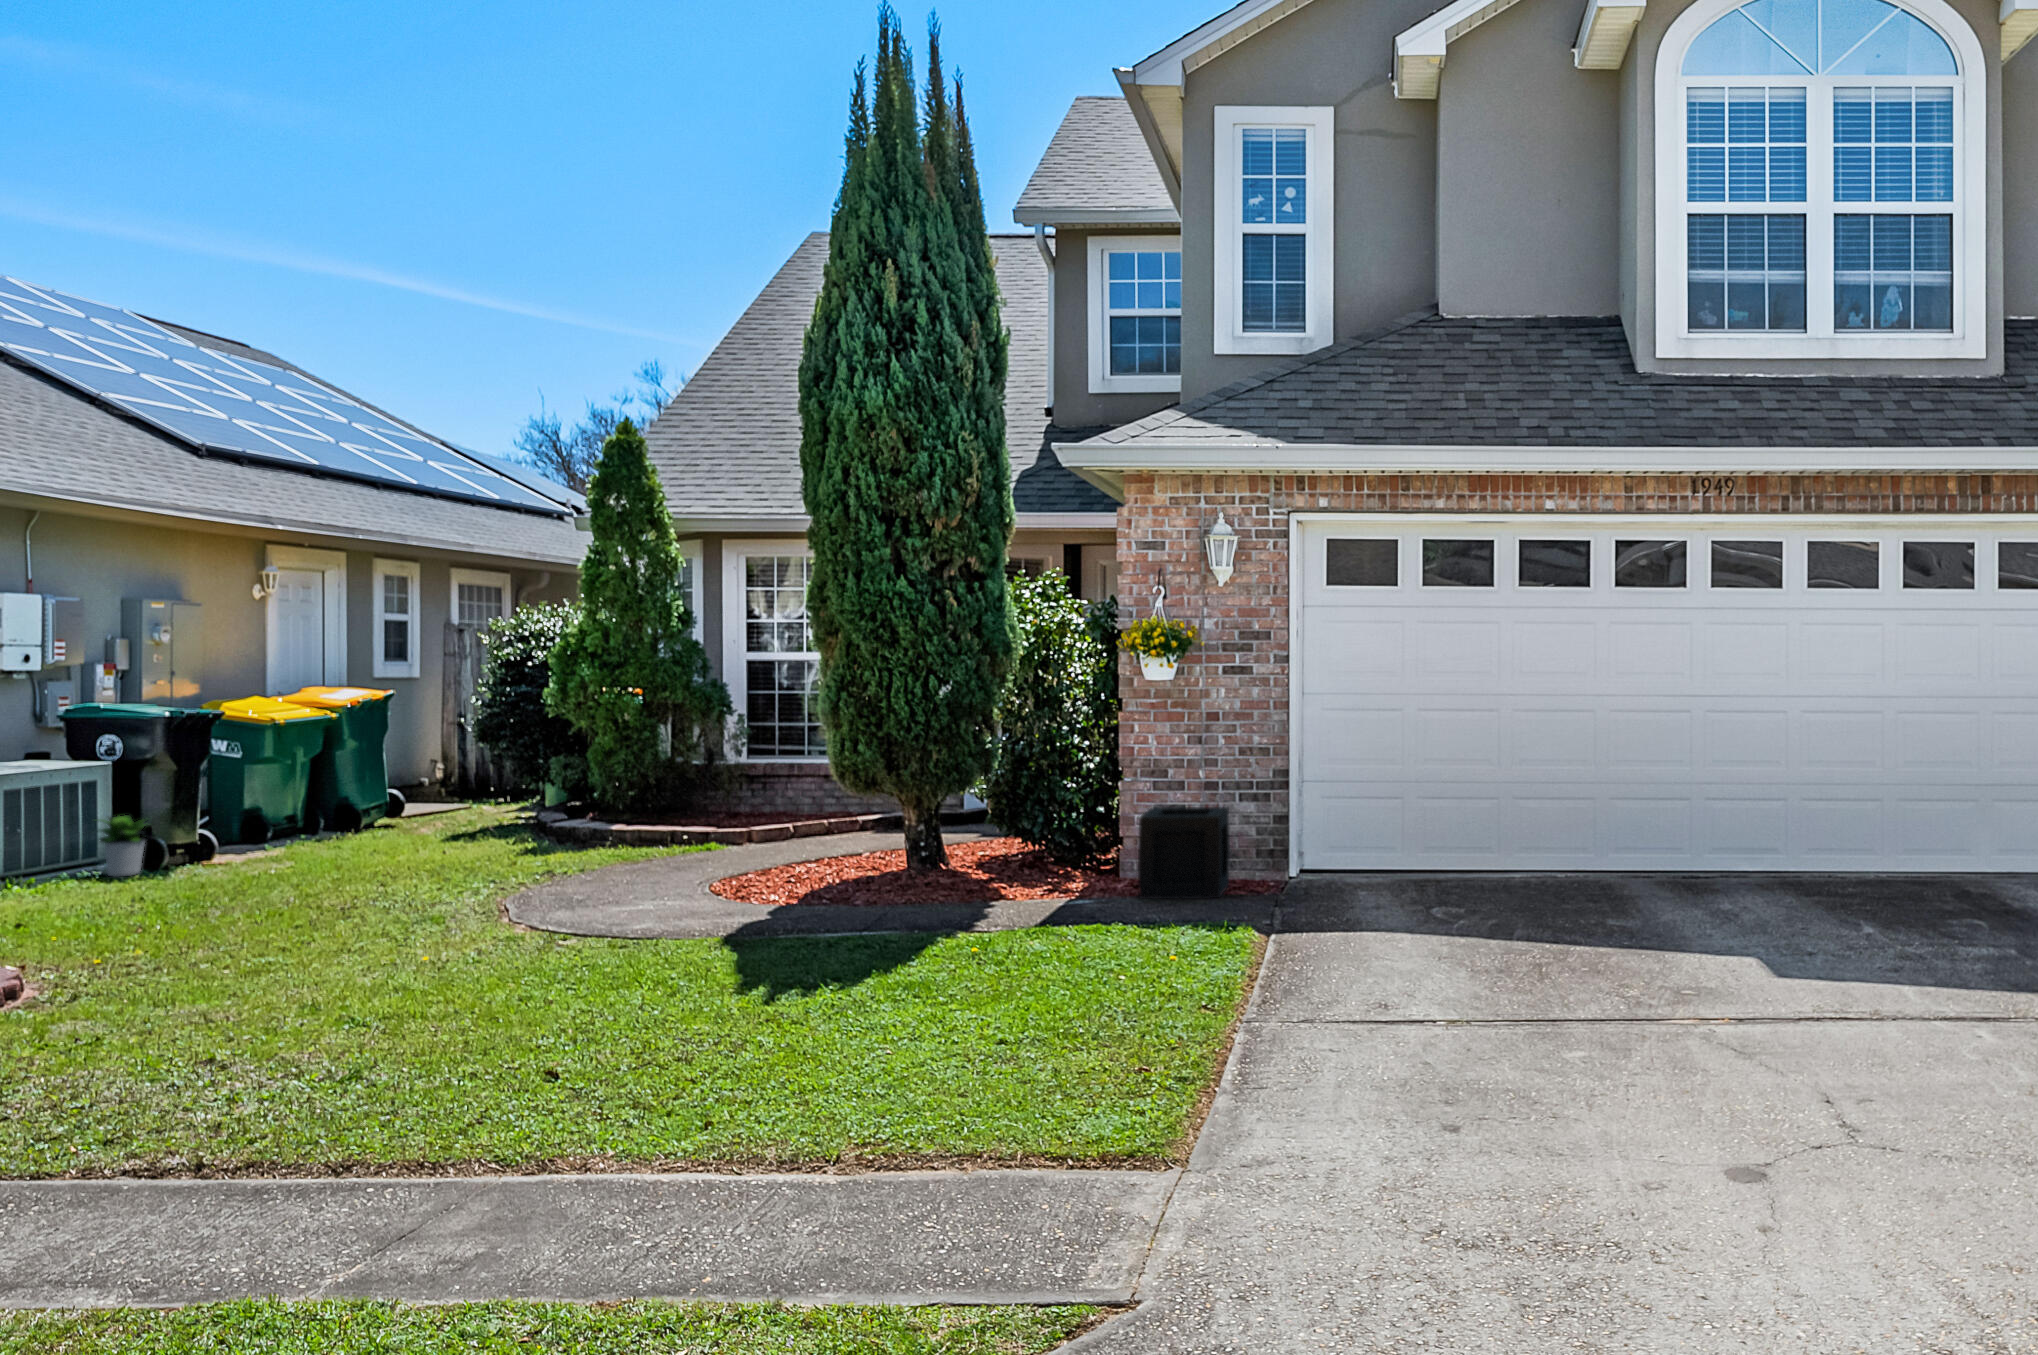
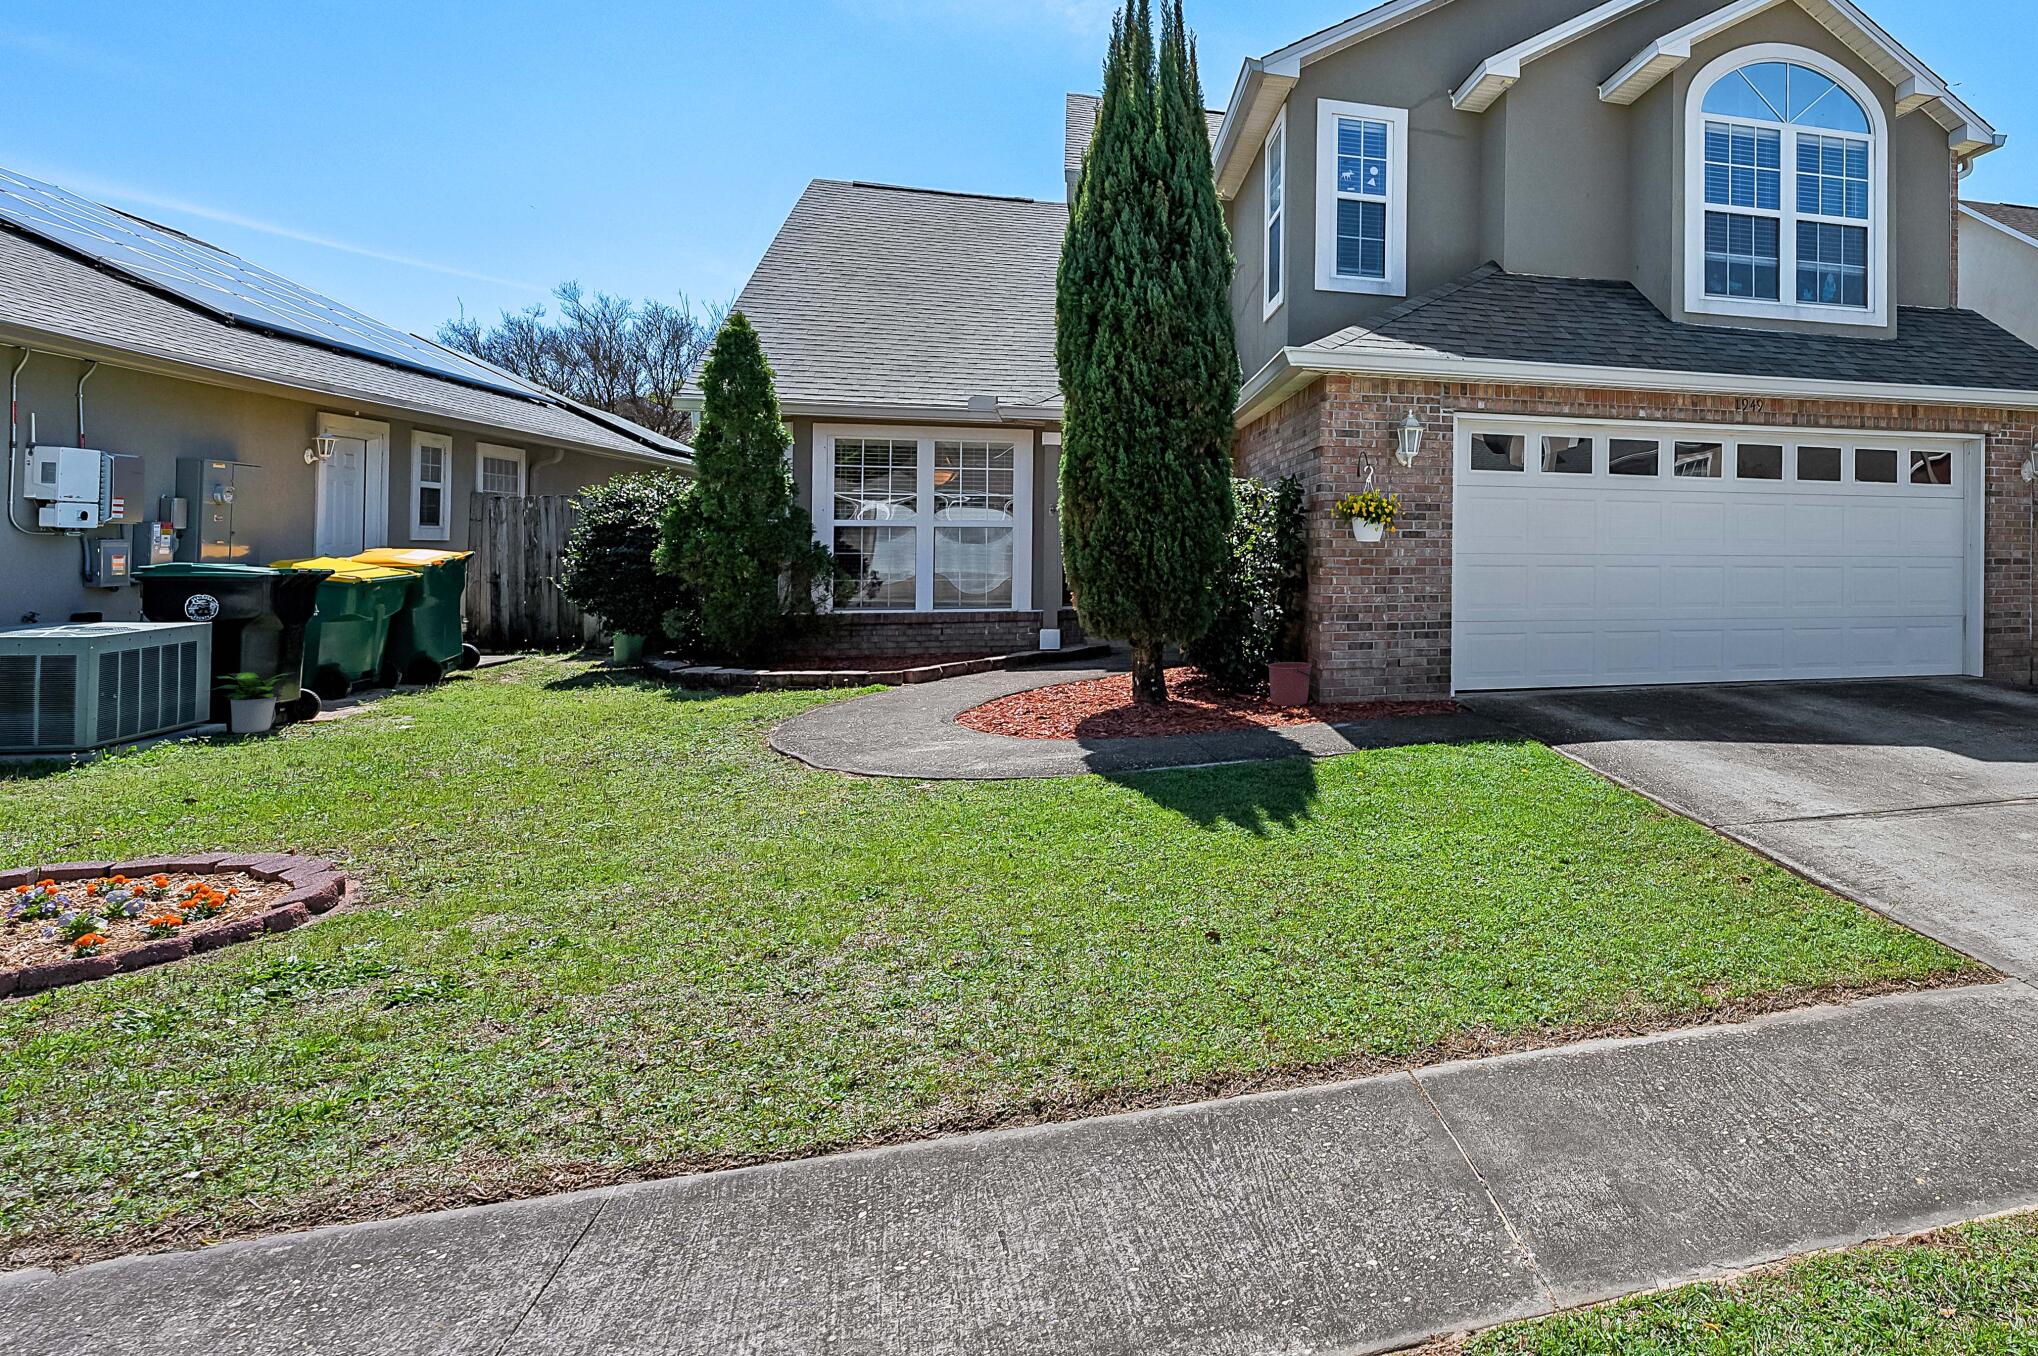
wooden crate: present [1138,807,1230,899] -> none [1350,641,1429,716]
bucket: none [1064,830,1120,884] -> present [1268,662,1312,706]

